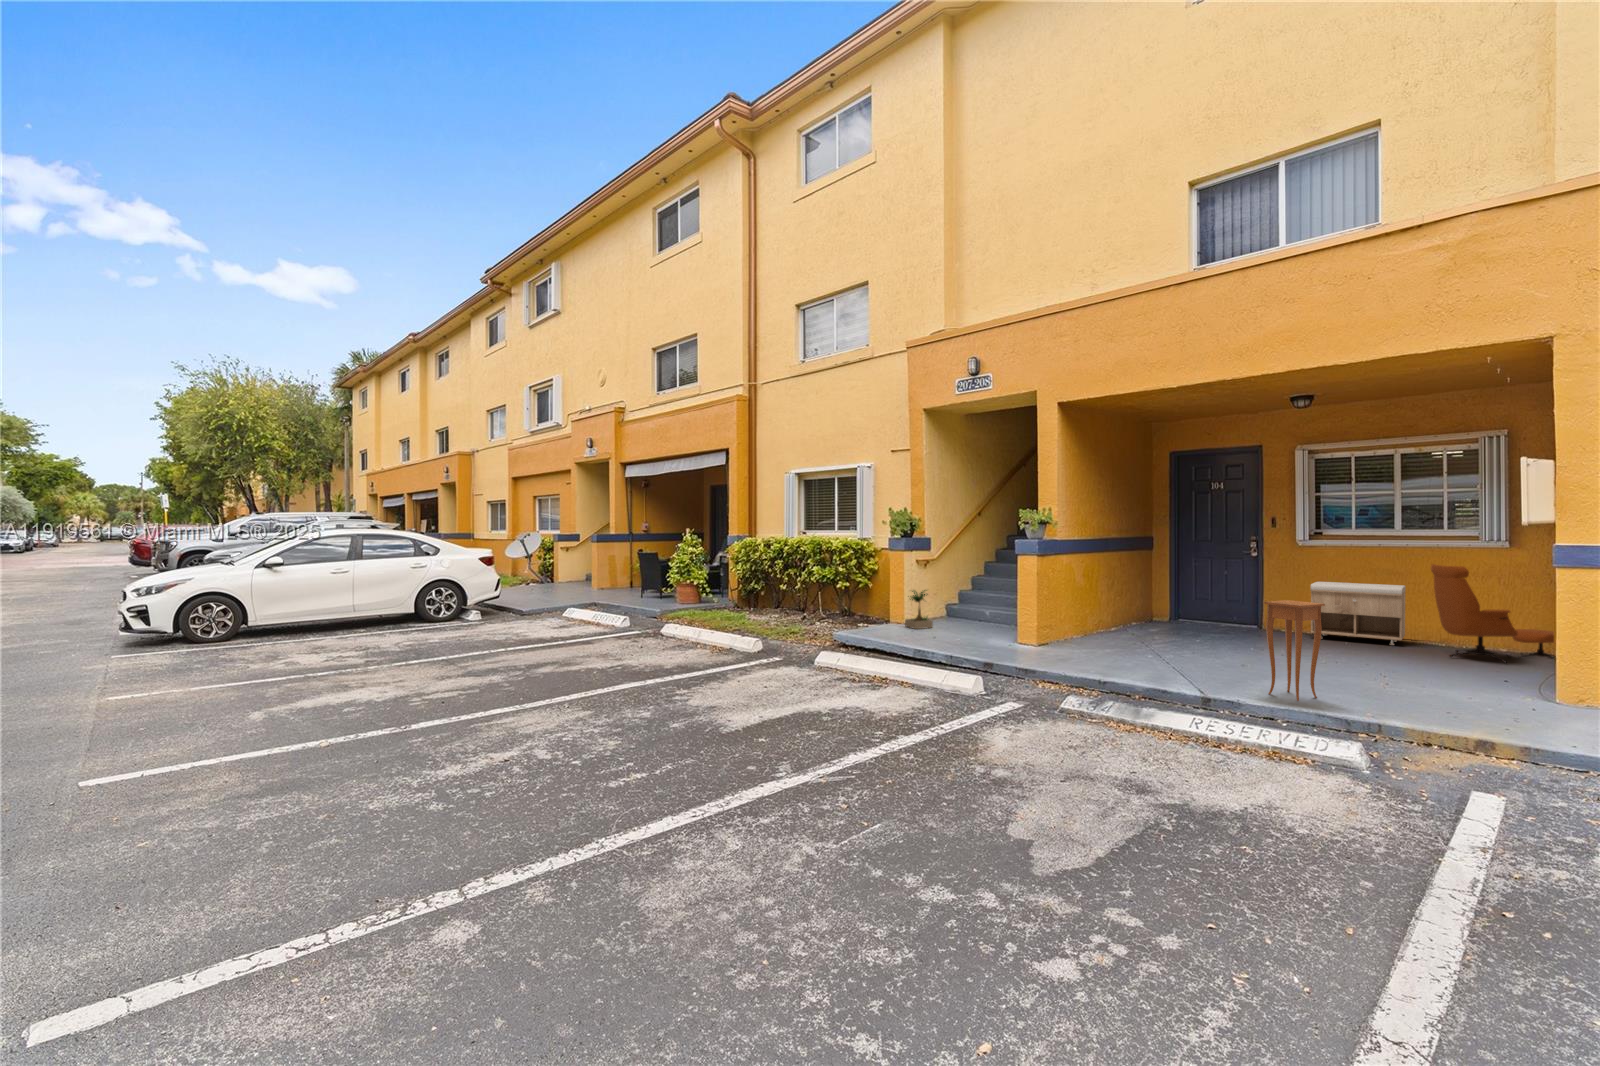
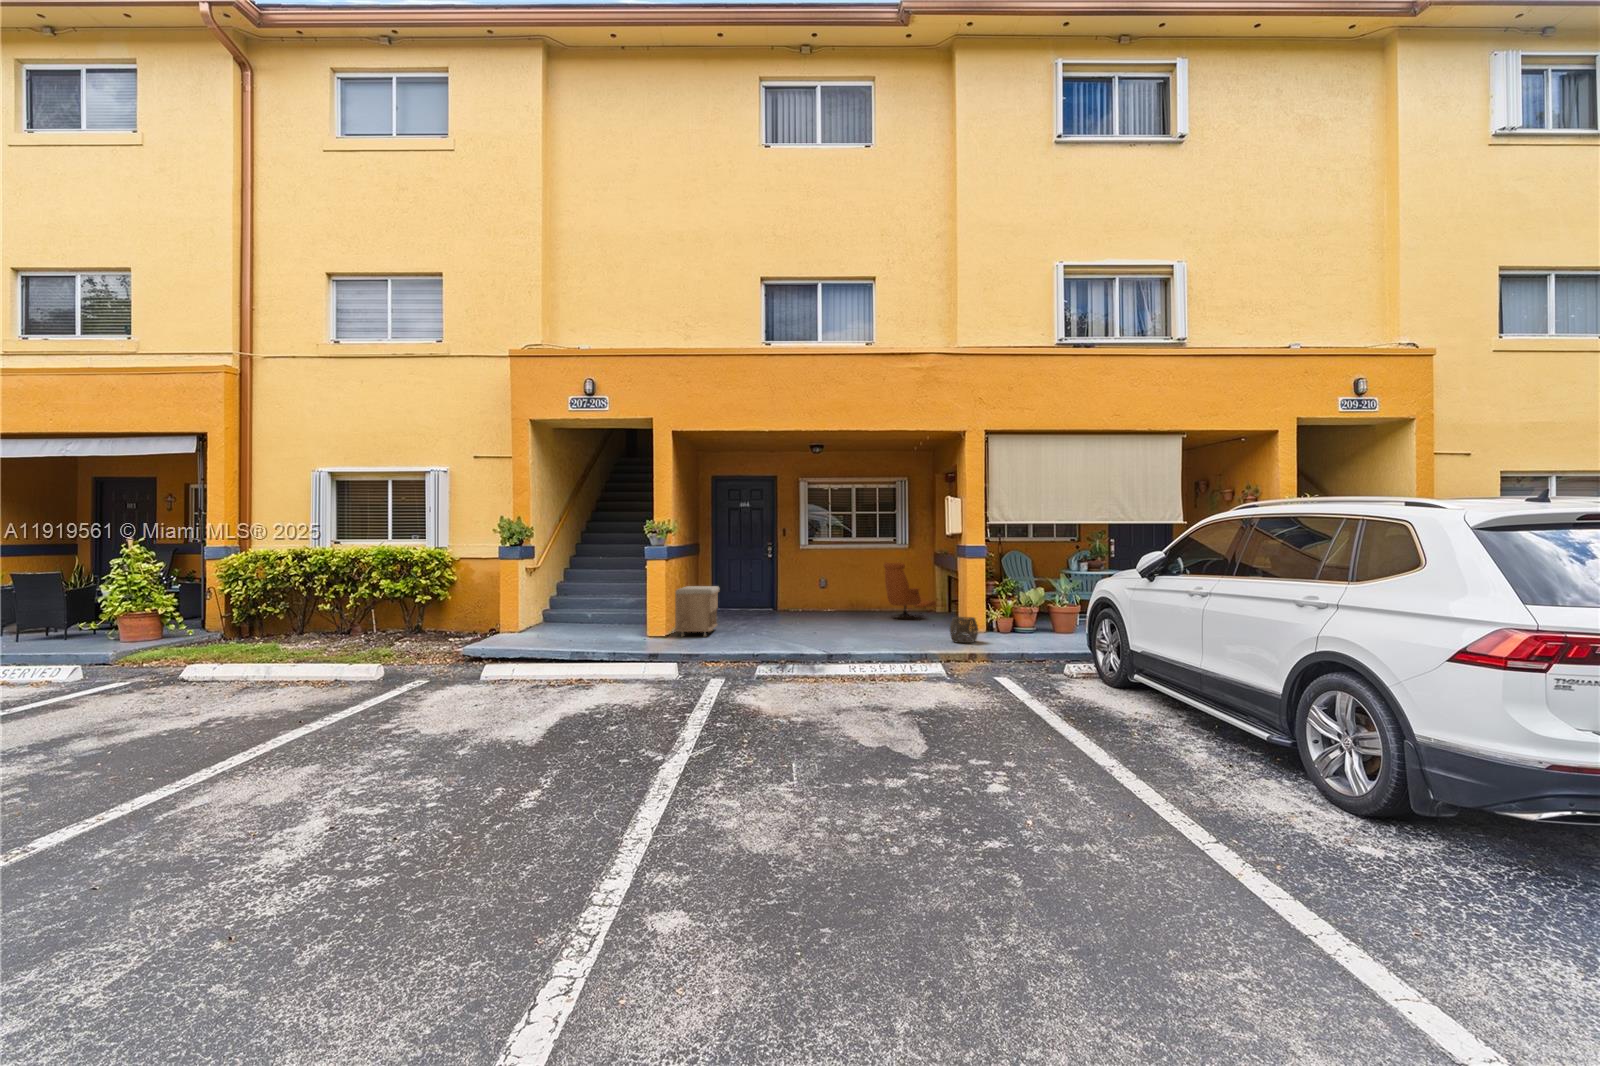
storage bench: present [1311,582,1406,645] -> present [675,586,720,636]
potted plant: present [905,590,933,629] -> none [513,599,544,640]
side table: present [1264,600,1325,701] -> none [859,582,888,647]
woven basket: none [1461,672,1530,723] -> present [950,617,978,643]

